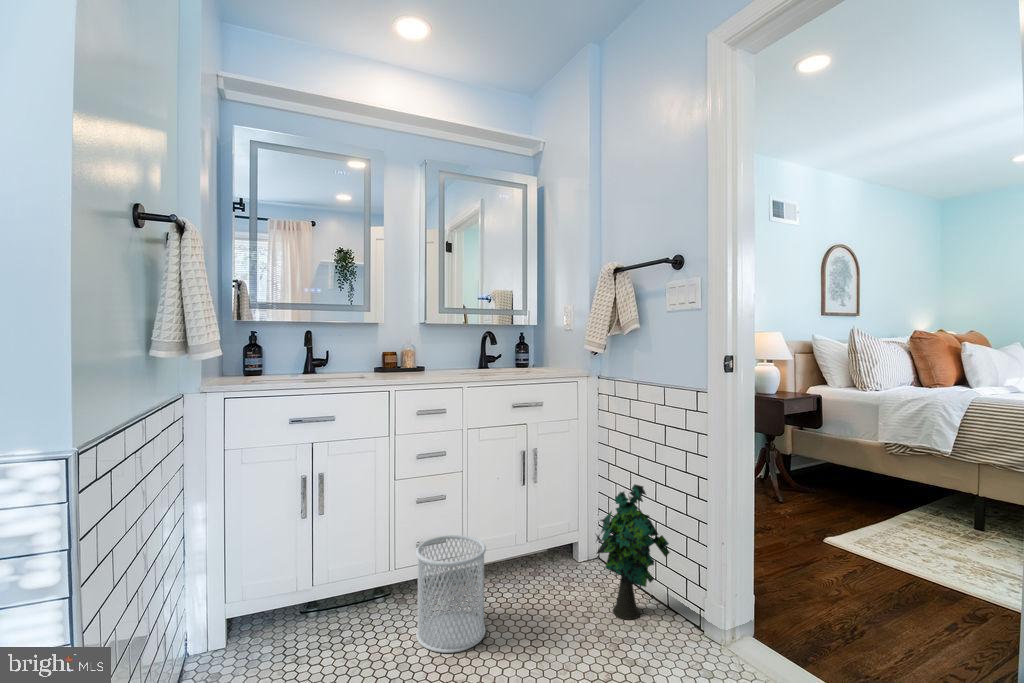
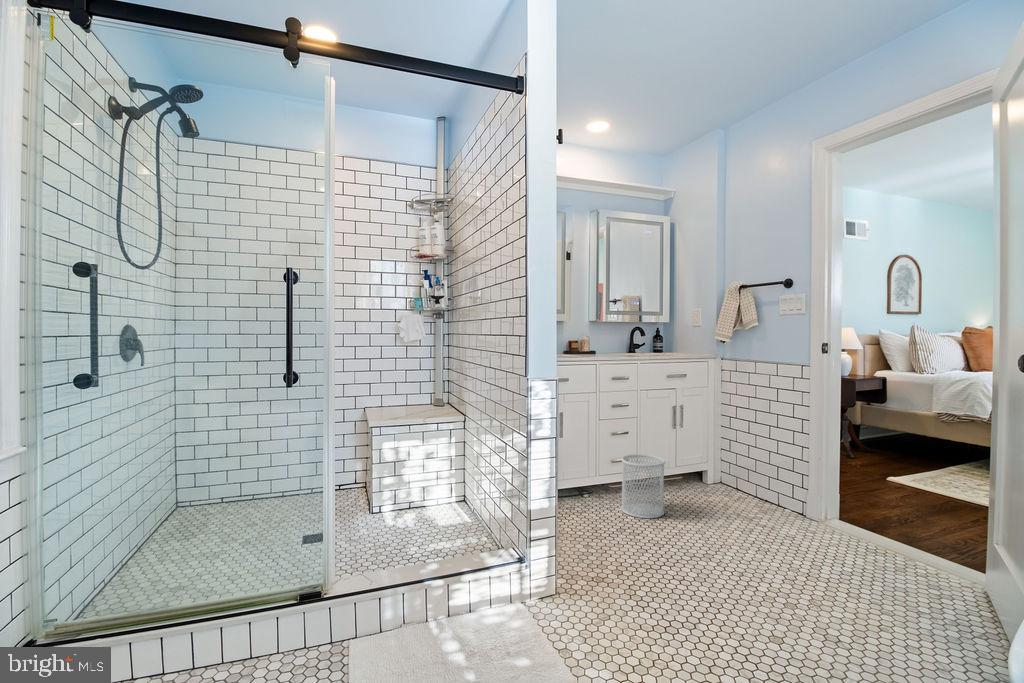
decorative plant: present [596,484,670,620] -> none [730,425,783,510]

